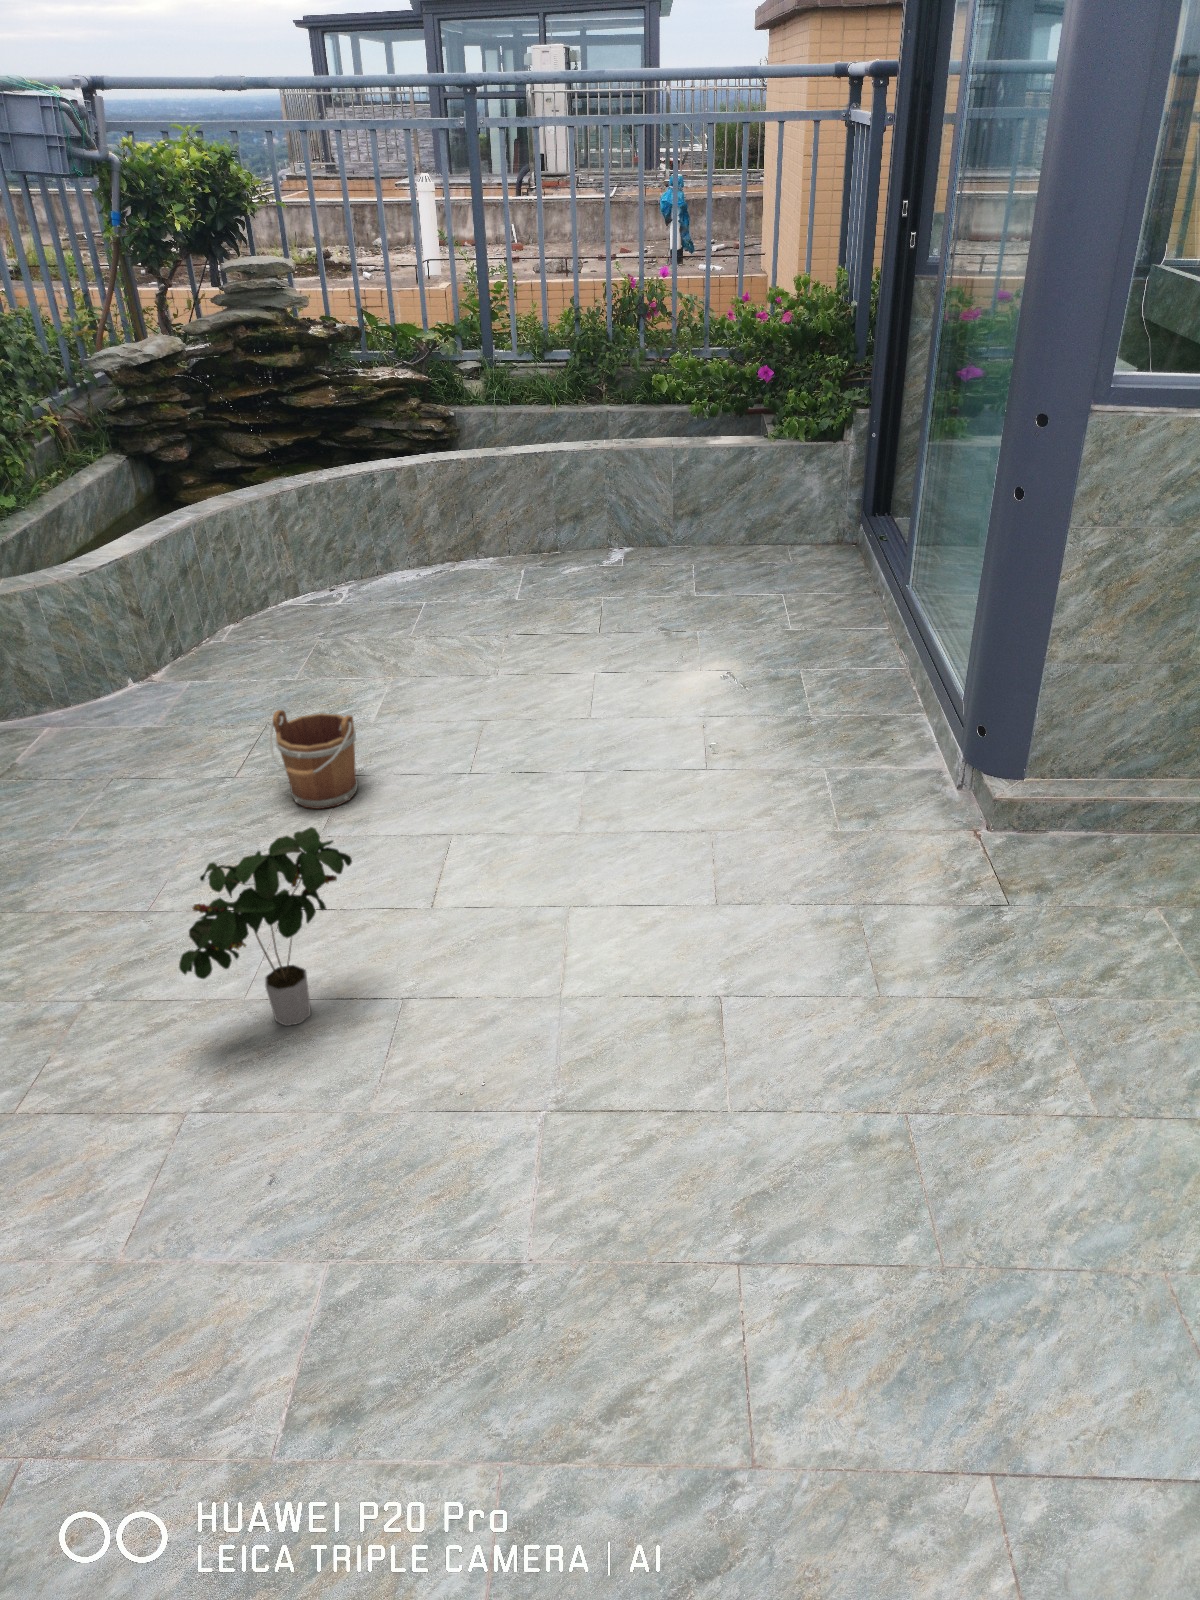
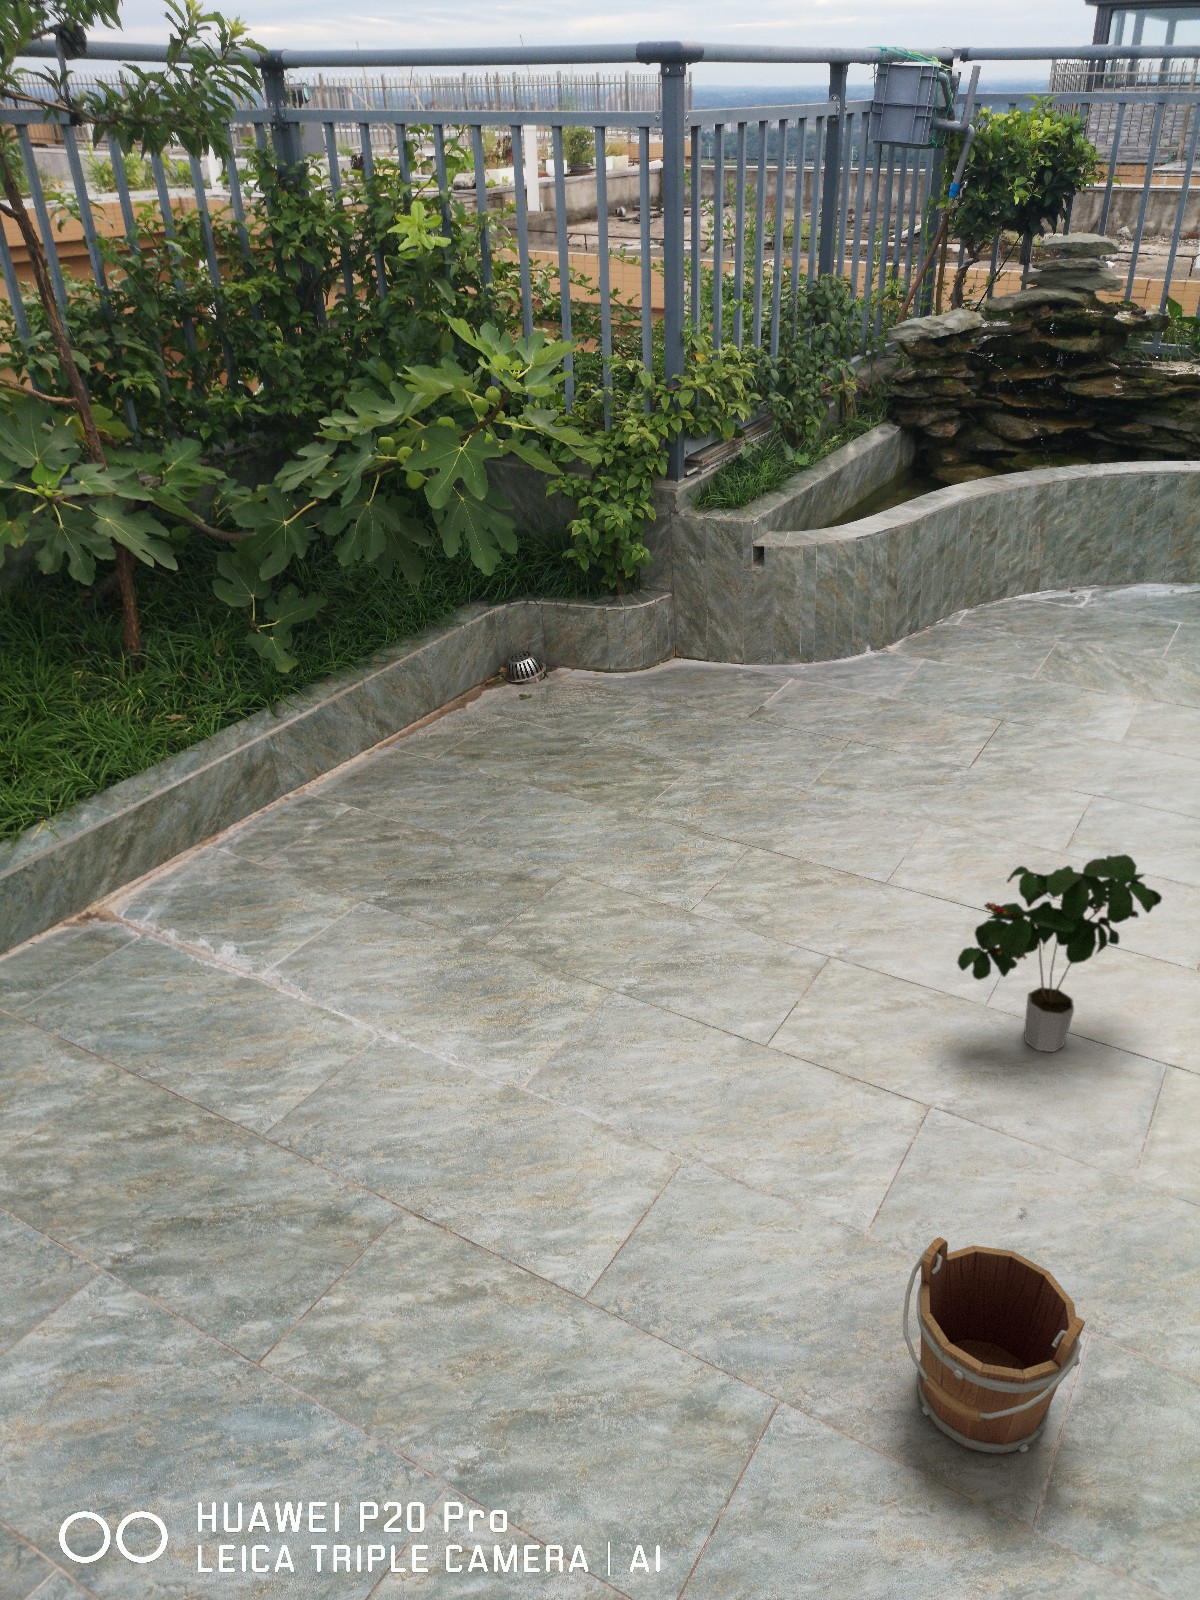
bucket: present [270,710,358,809] -> present [903,1237,1085,1455]

